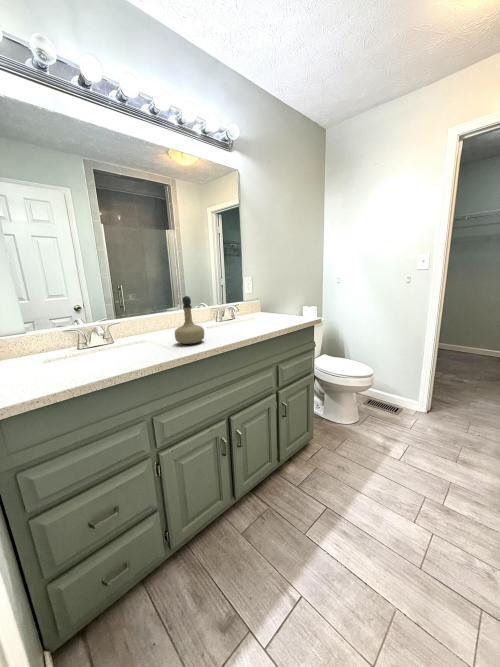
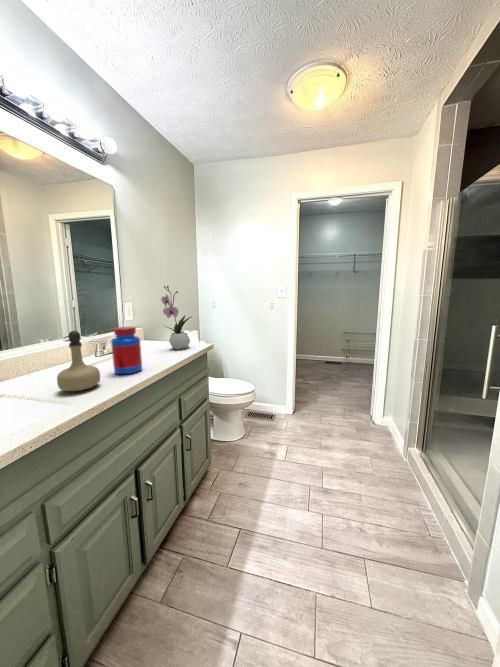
flower arrangement: none [270,259,298,321] -> present [161,286,192,350]
jar: none [218,296,241,336] -> present [111,327,142,374]

